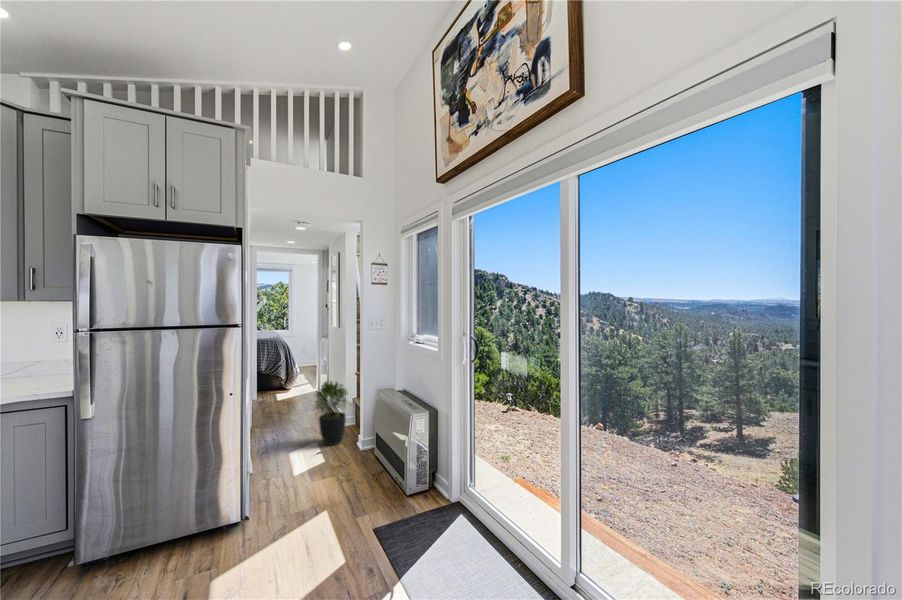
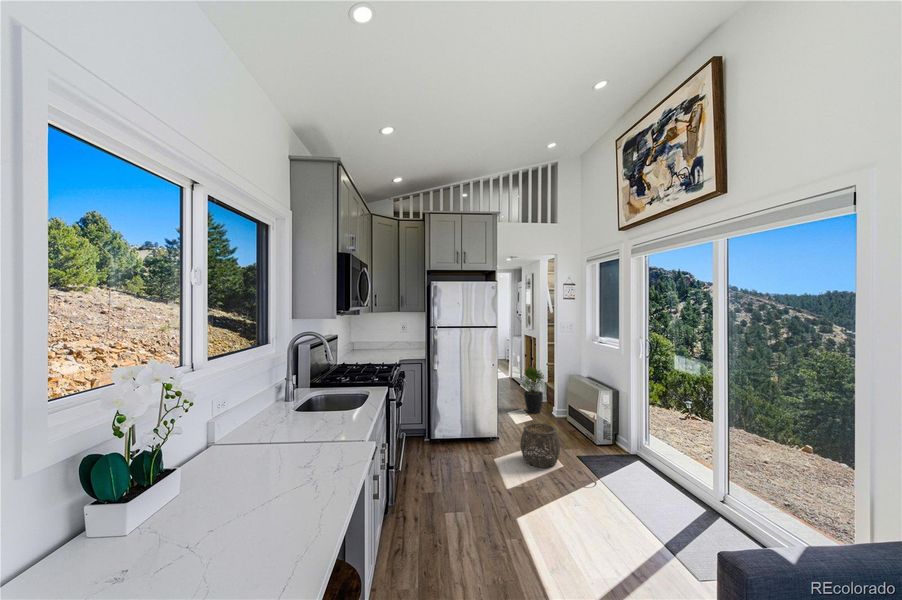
woven basket: none [273,480,344,566] -> present [521,423,560,468]

